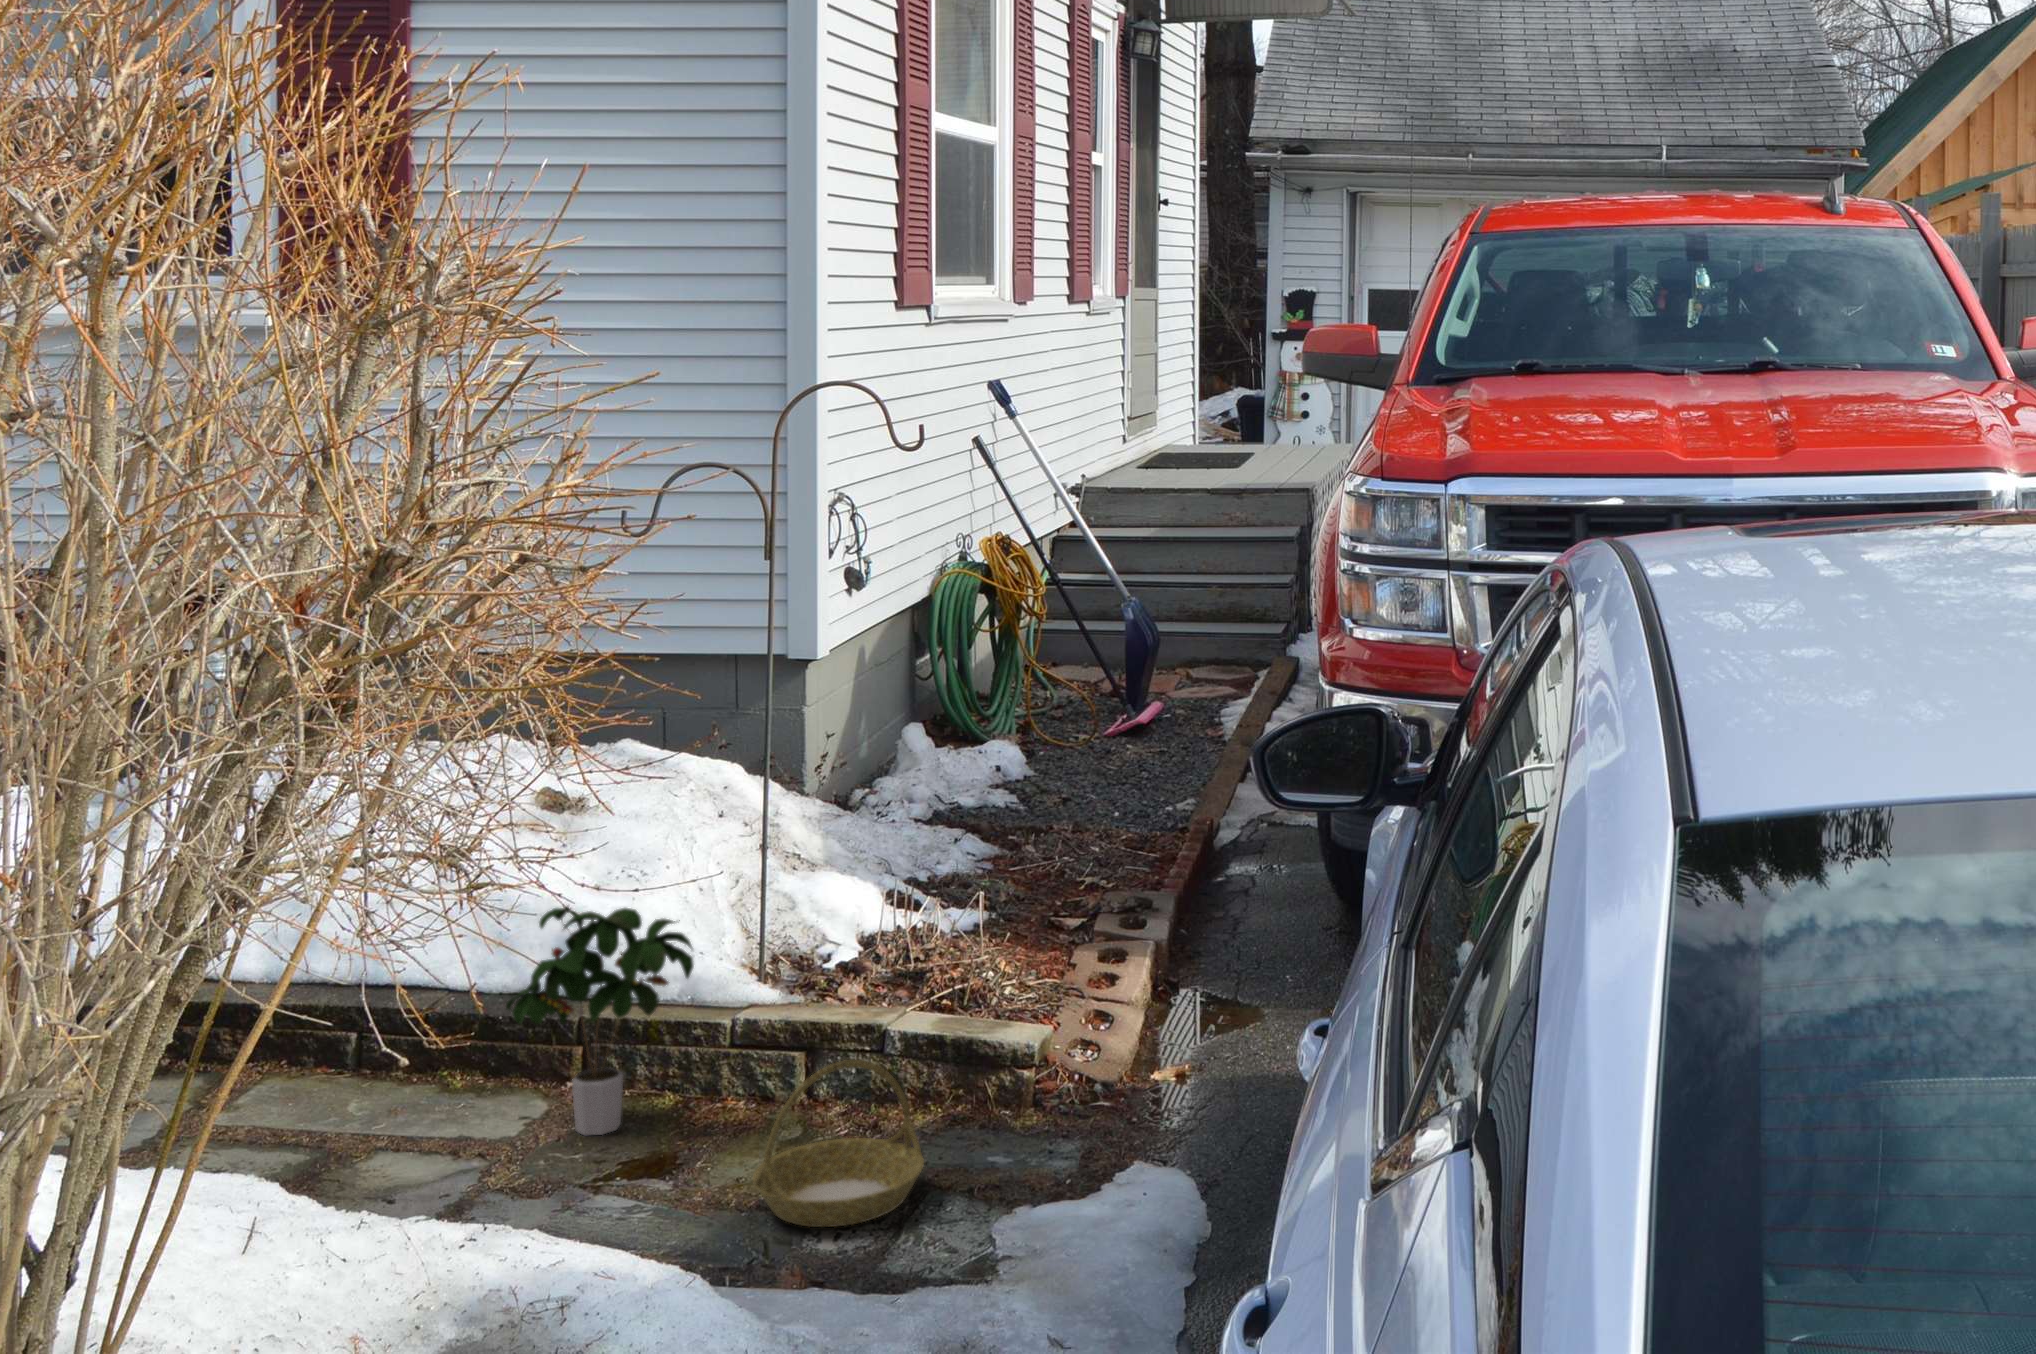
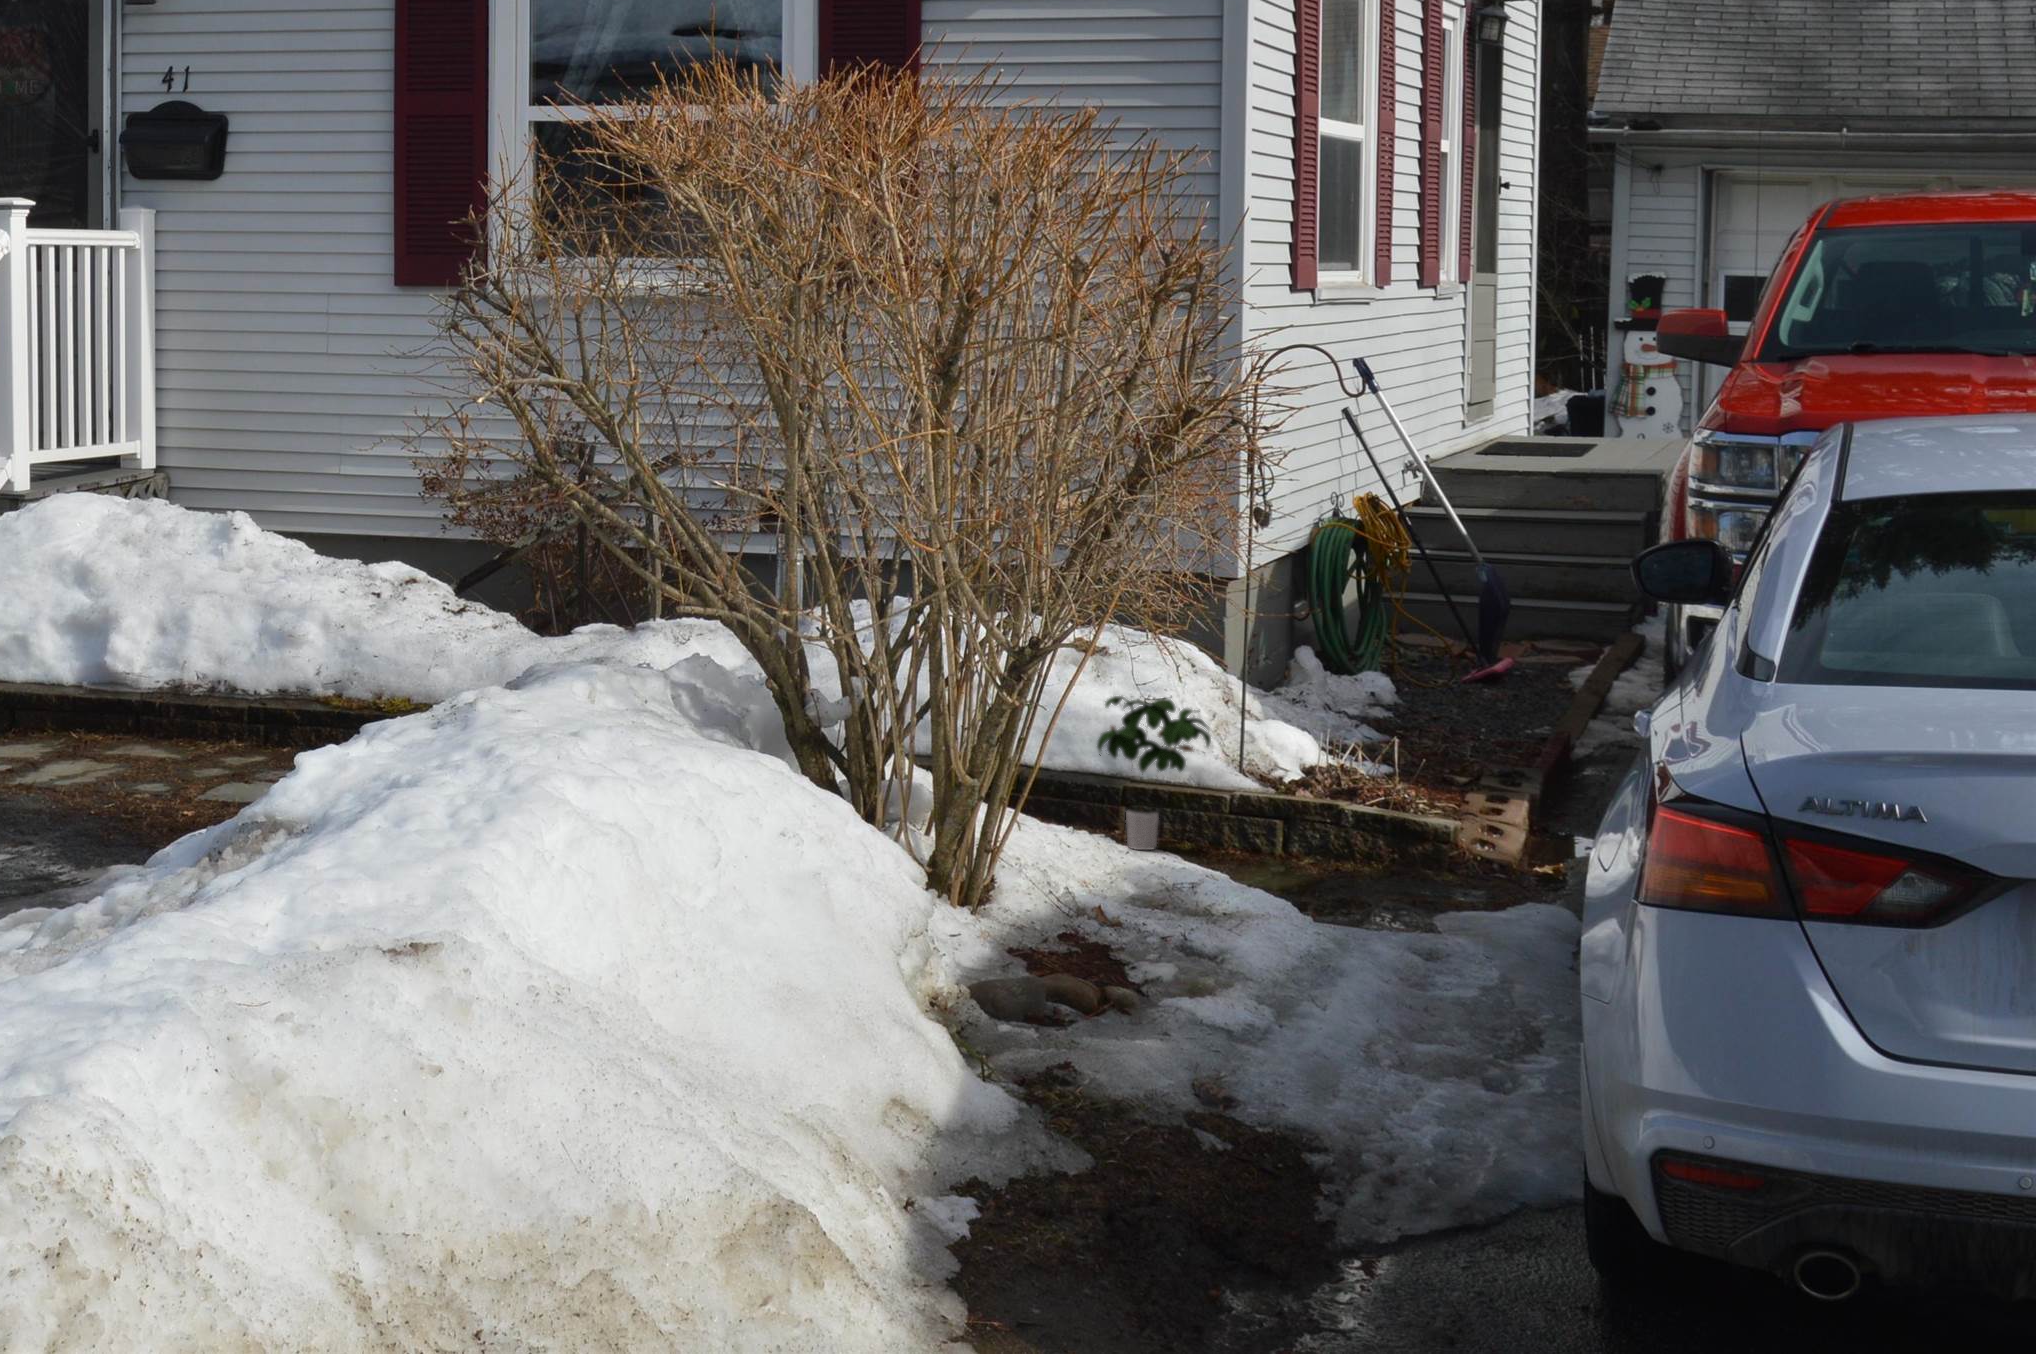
basket: present [753,1060,924,1227] -> none [1264,800,1380,905]

